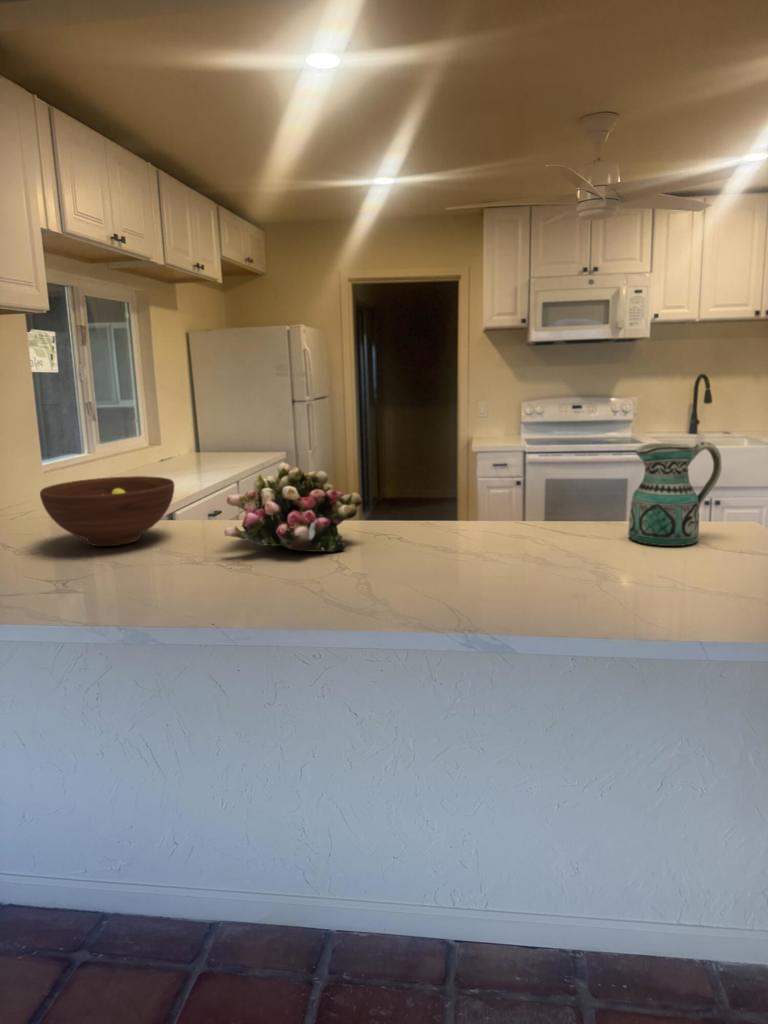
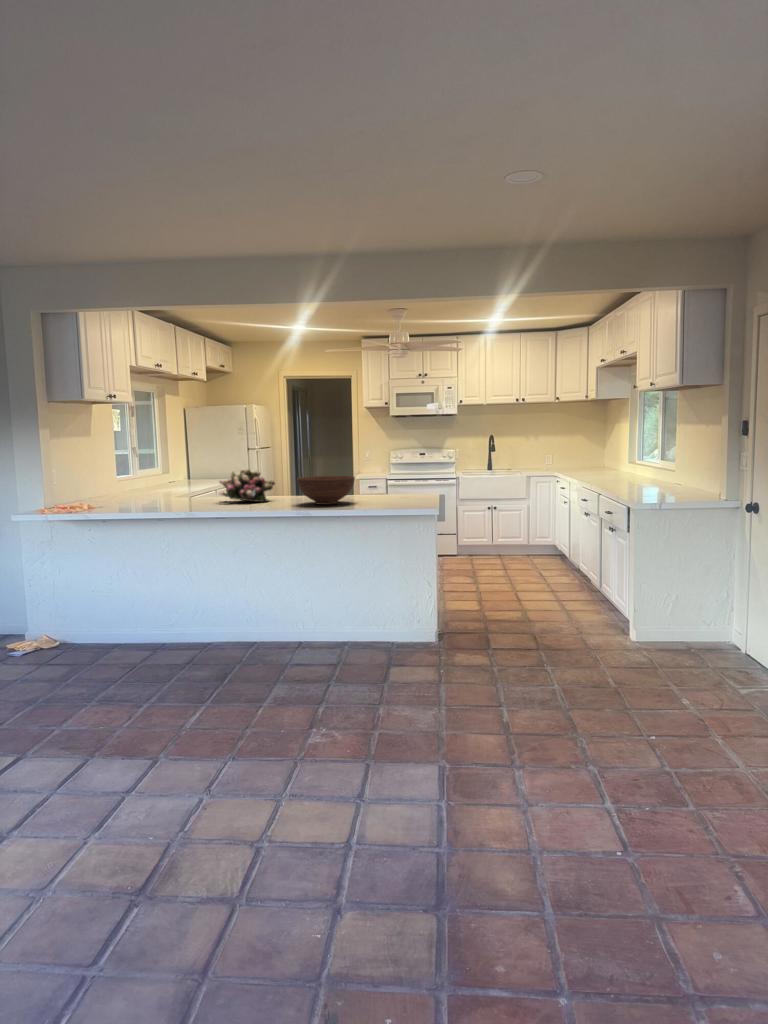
ceramic pitcher: present [628,442,721,546] -> none [383,459,418,499]
fruit bowl: present [40,476,174,546] -> present [297,476,355,505]

